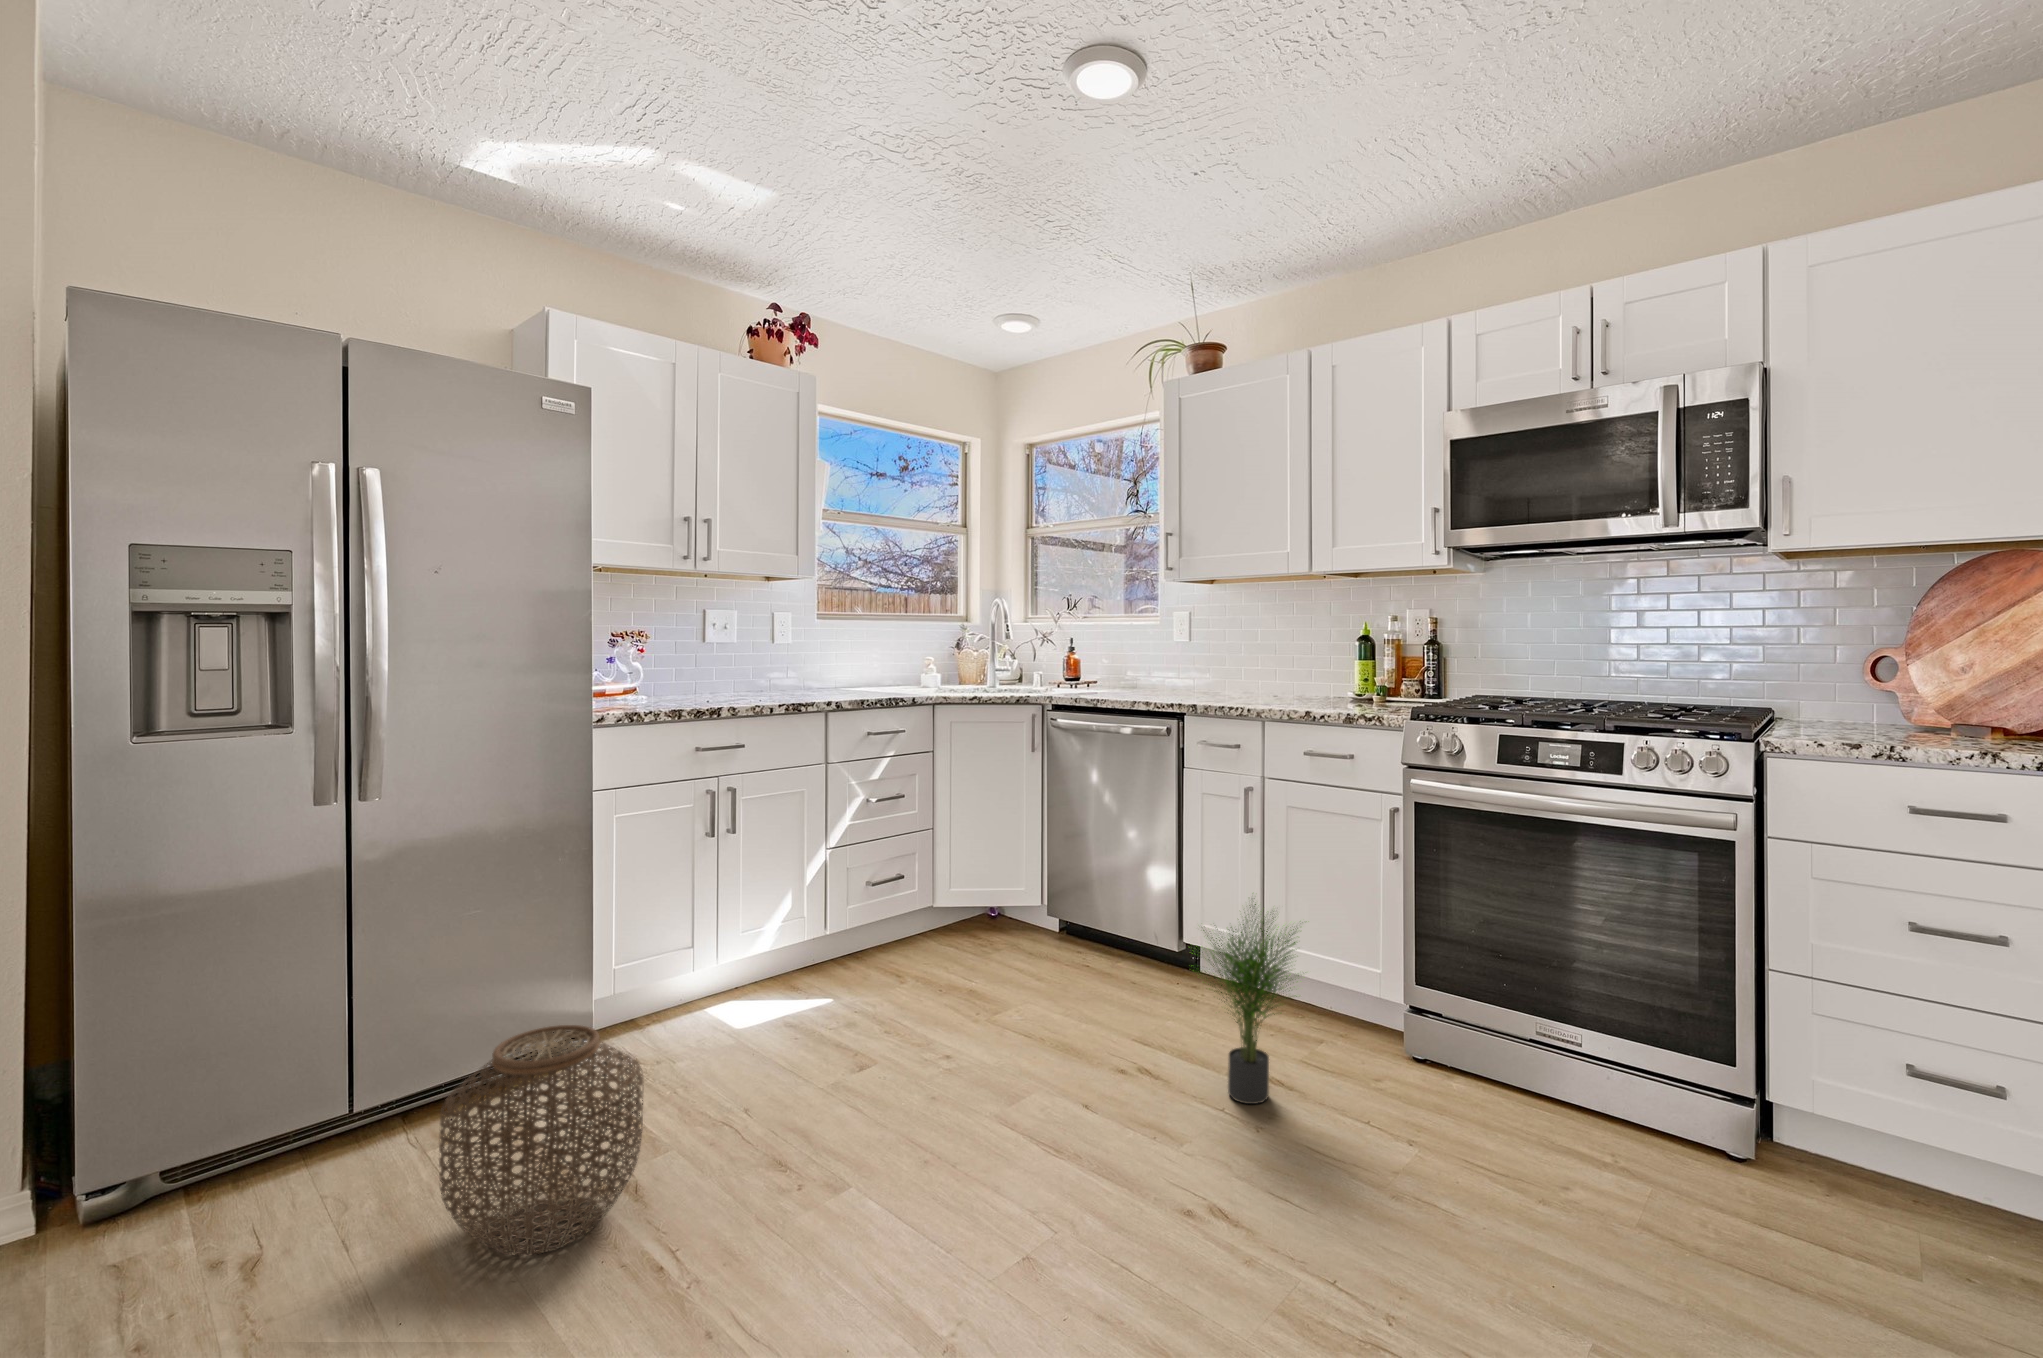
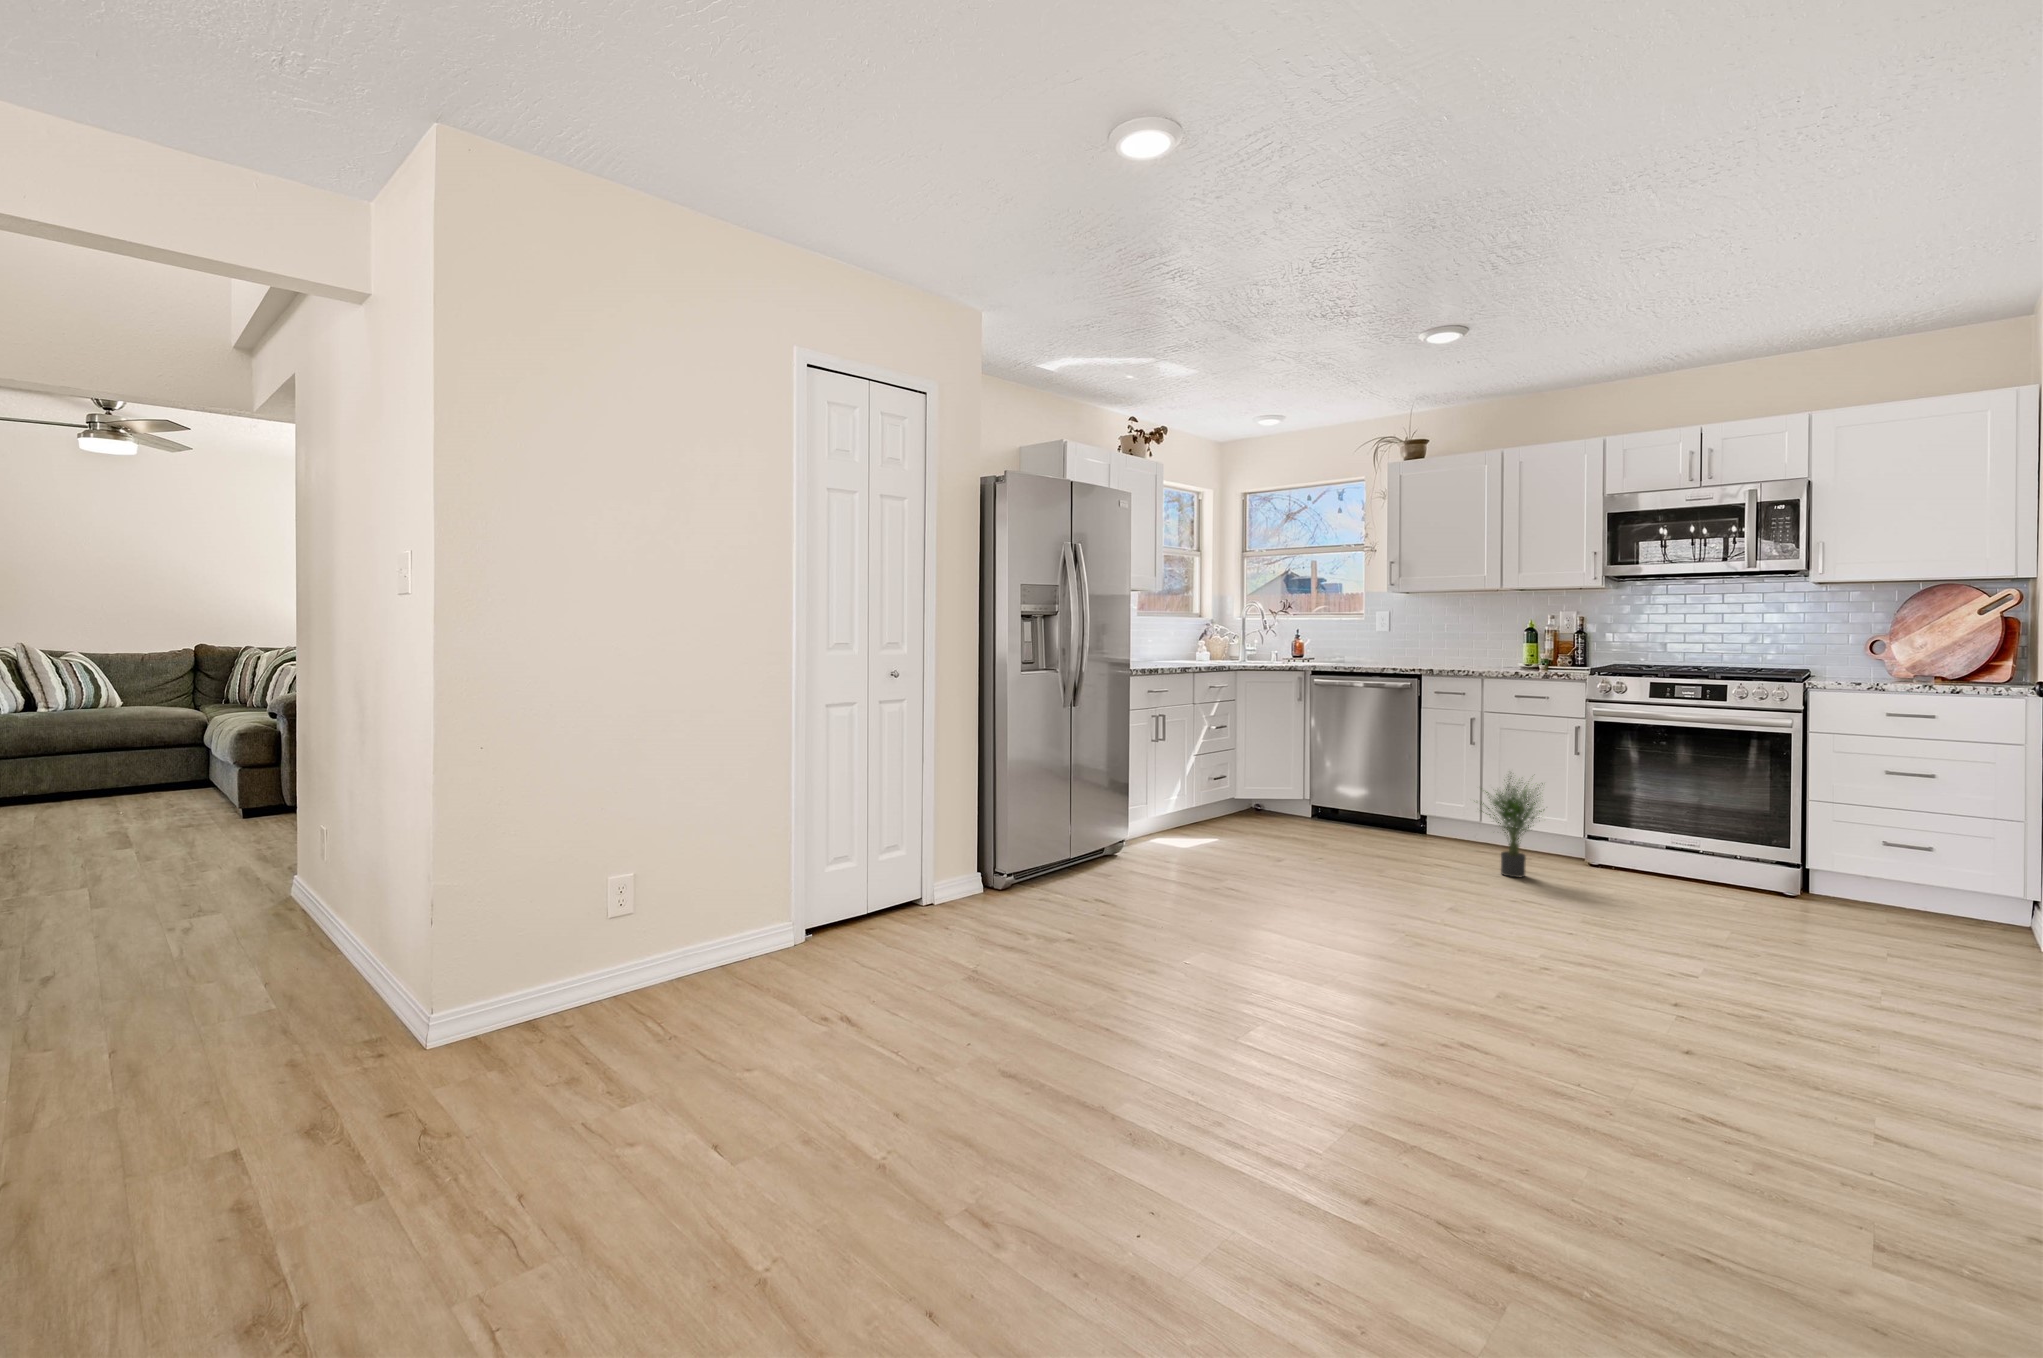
woven basket: present [439,1025,643,1255] -> none [1187,815,1271,909]

